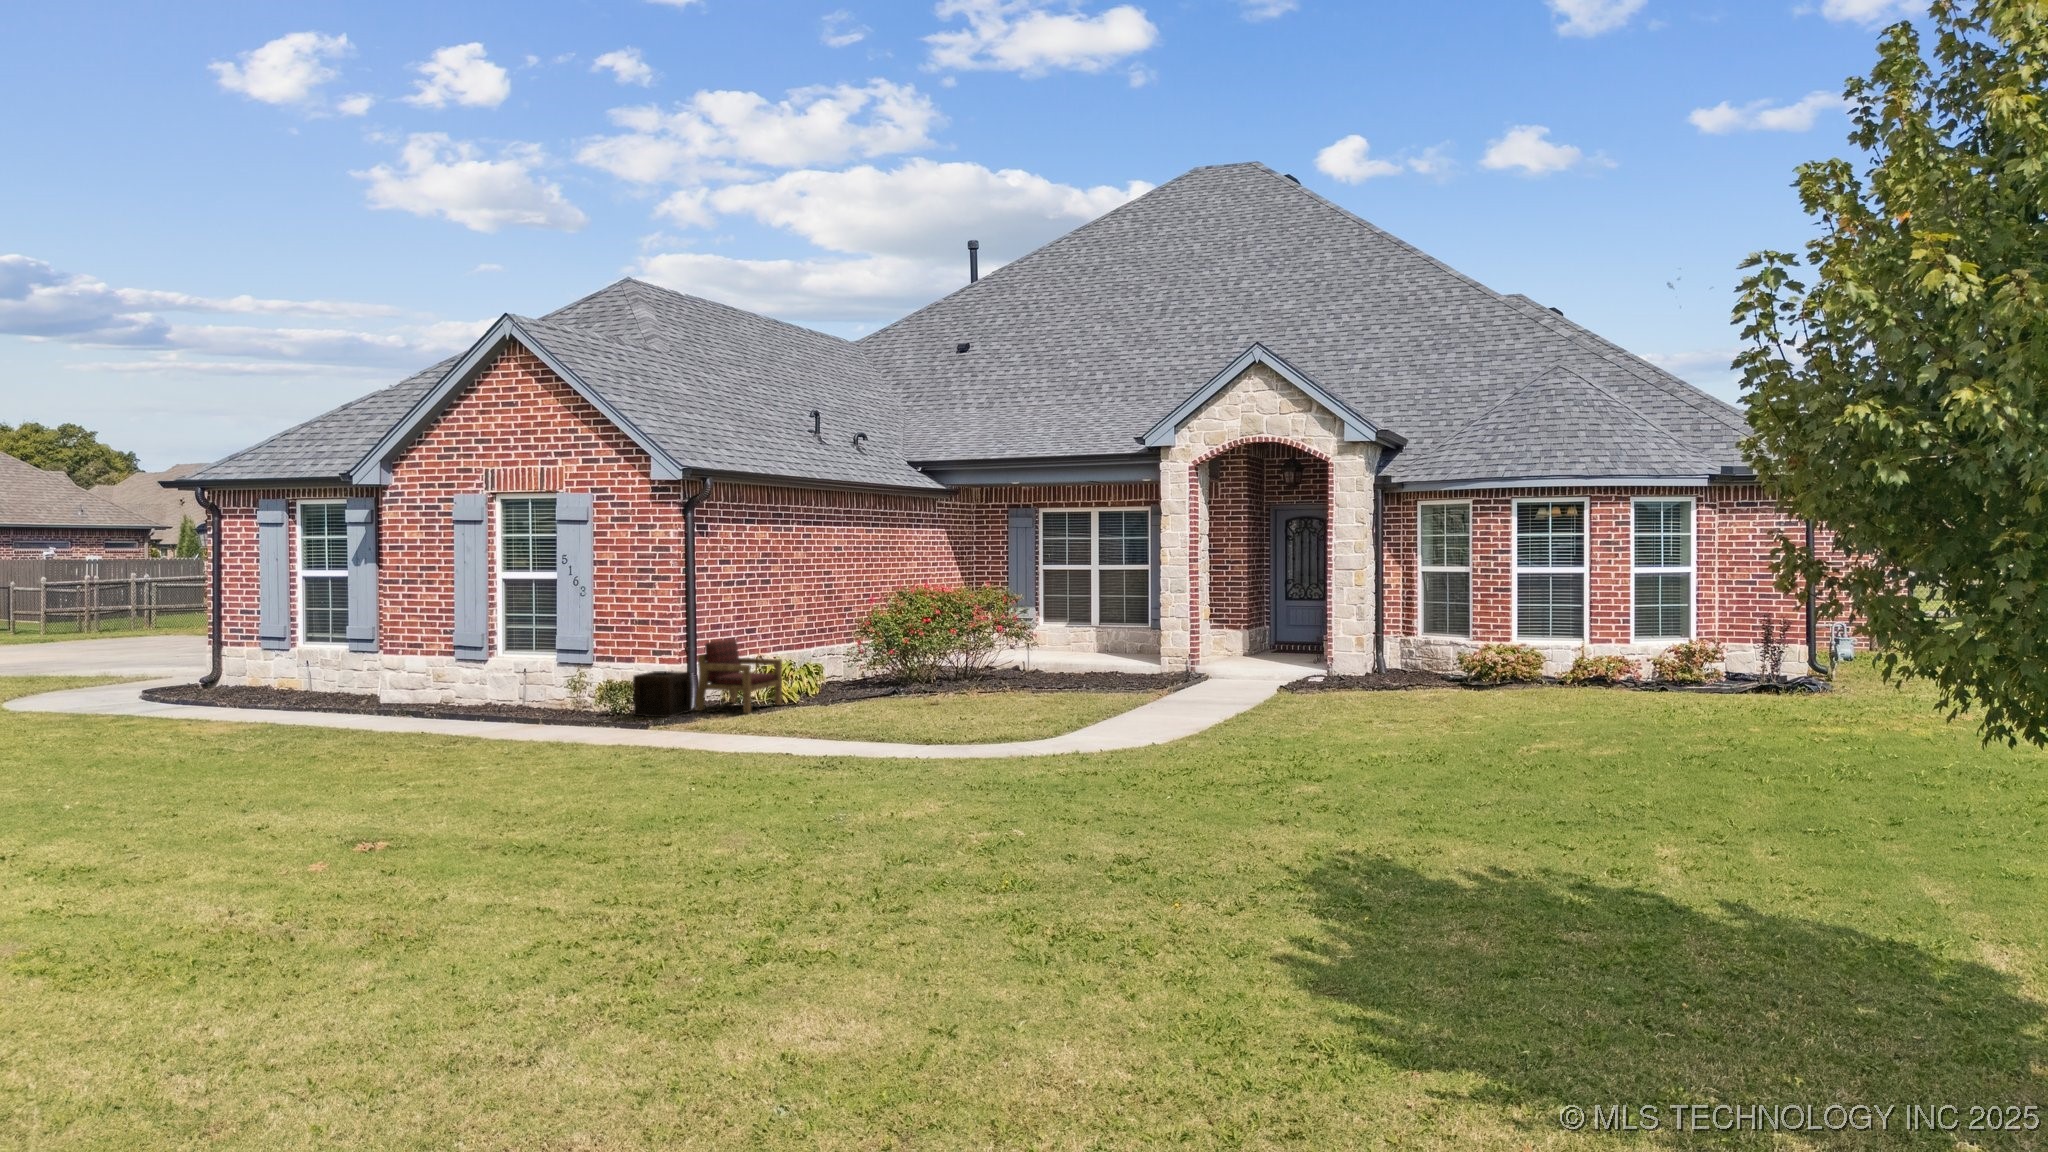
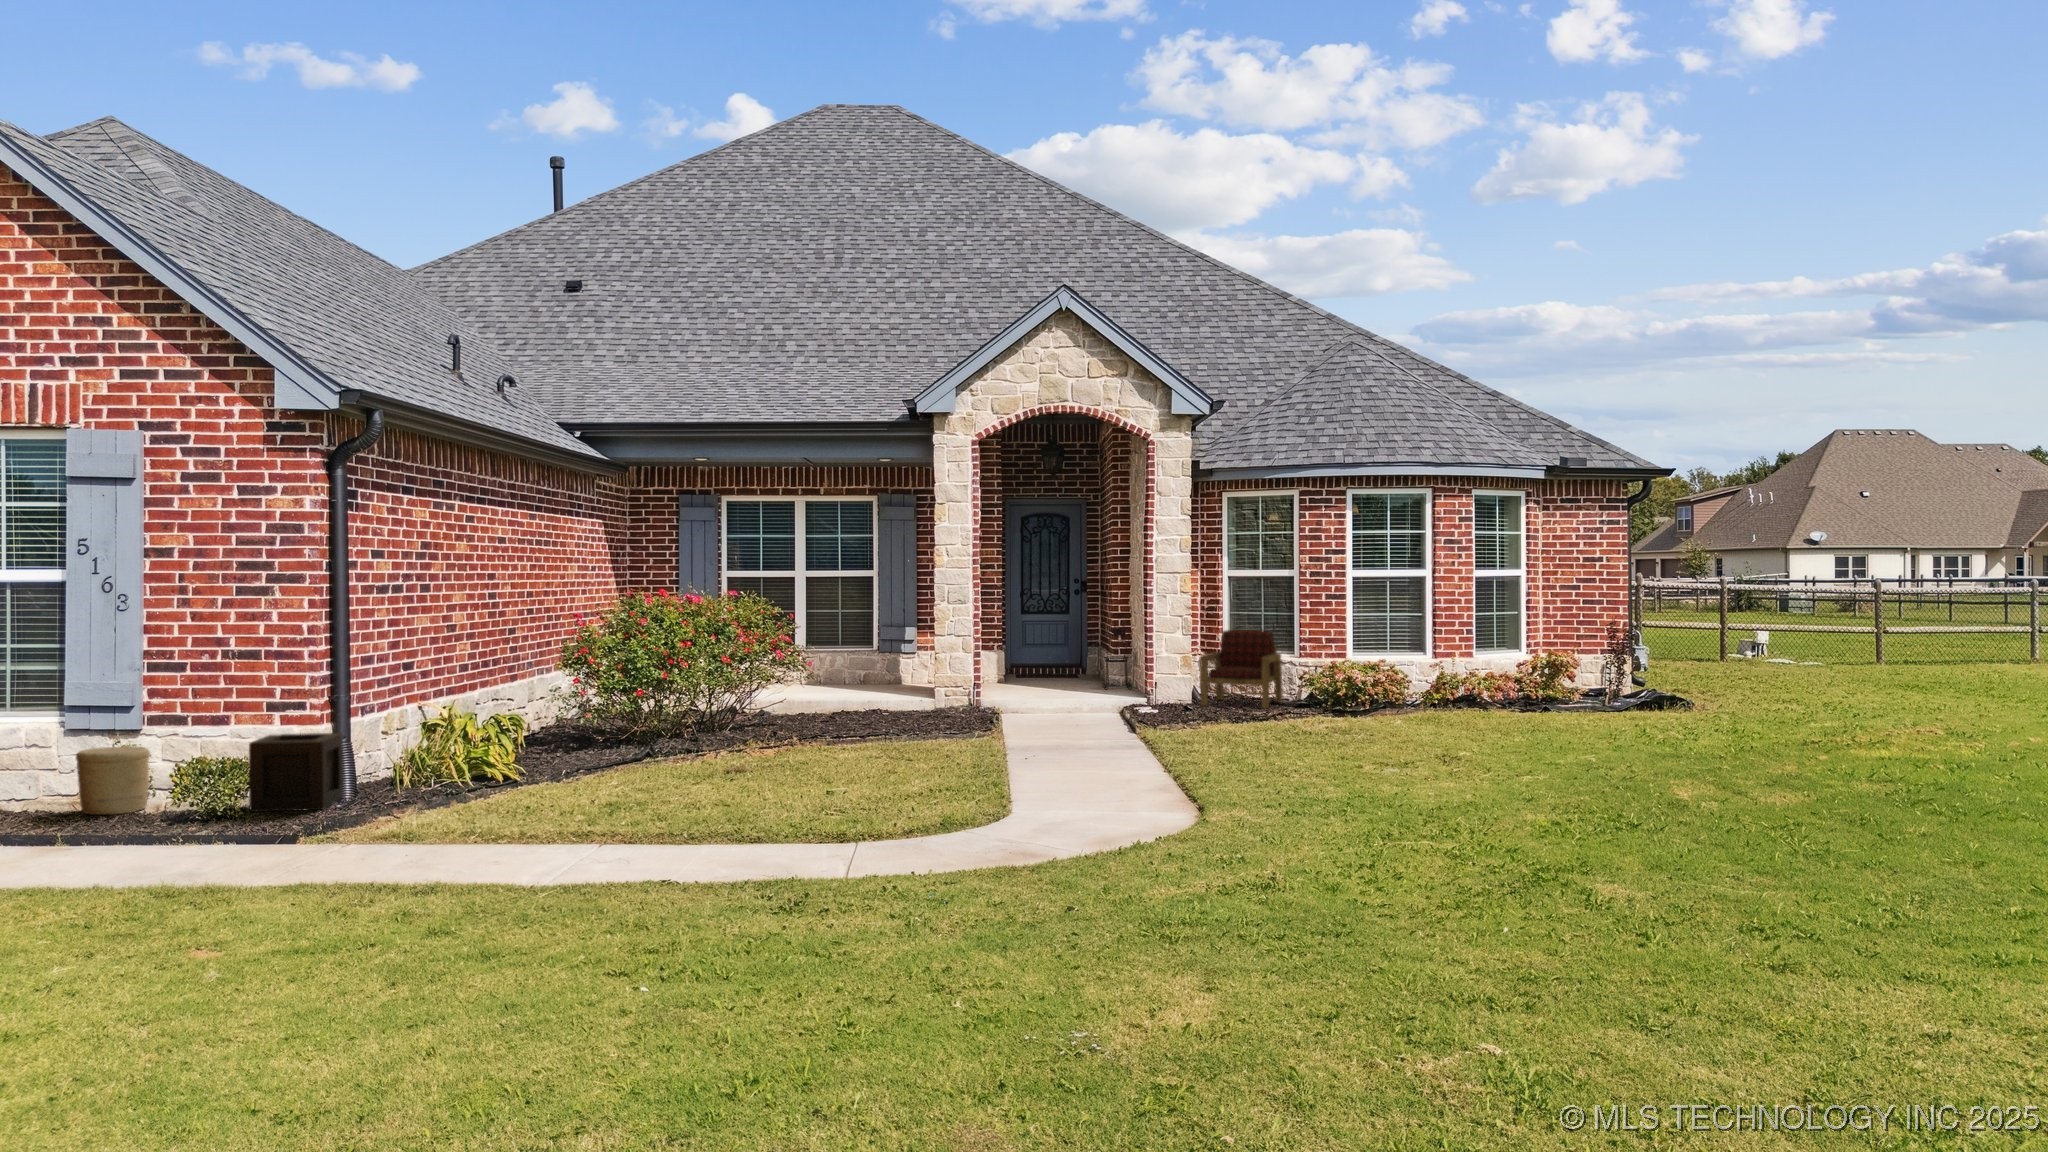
armchair: present [695,639,782,713] -> present [1201,630,1283,708]
woven basket: none [555,675,594,713] -> present [76,746,150,815]

